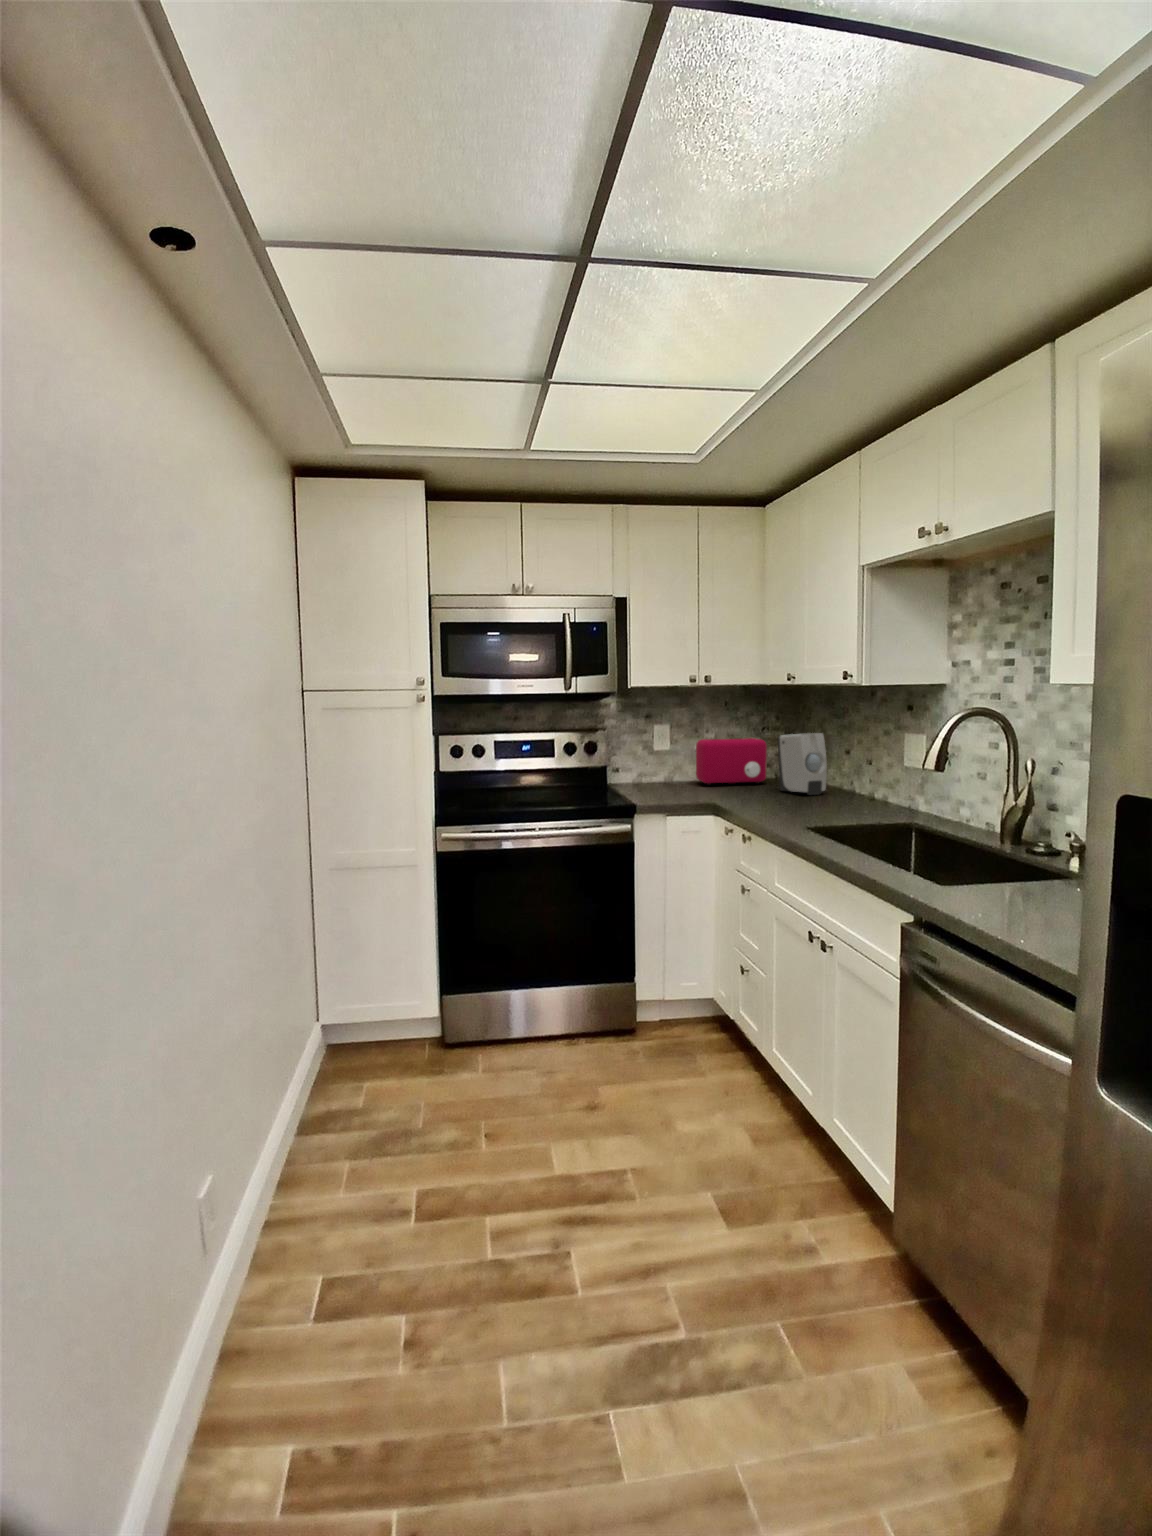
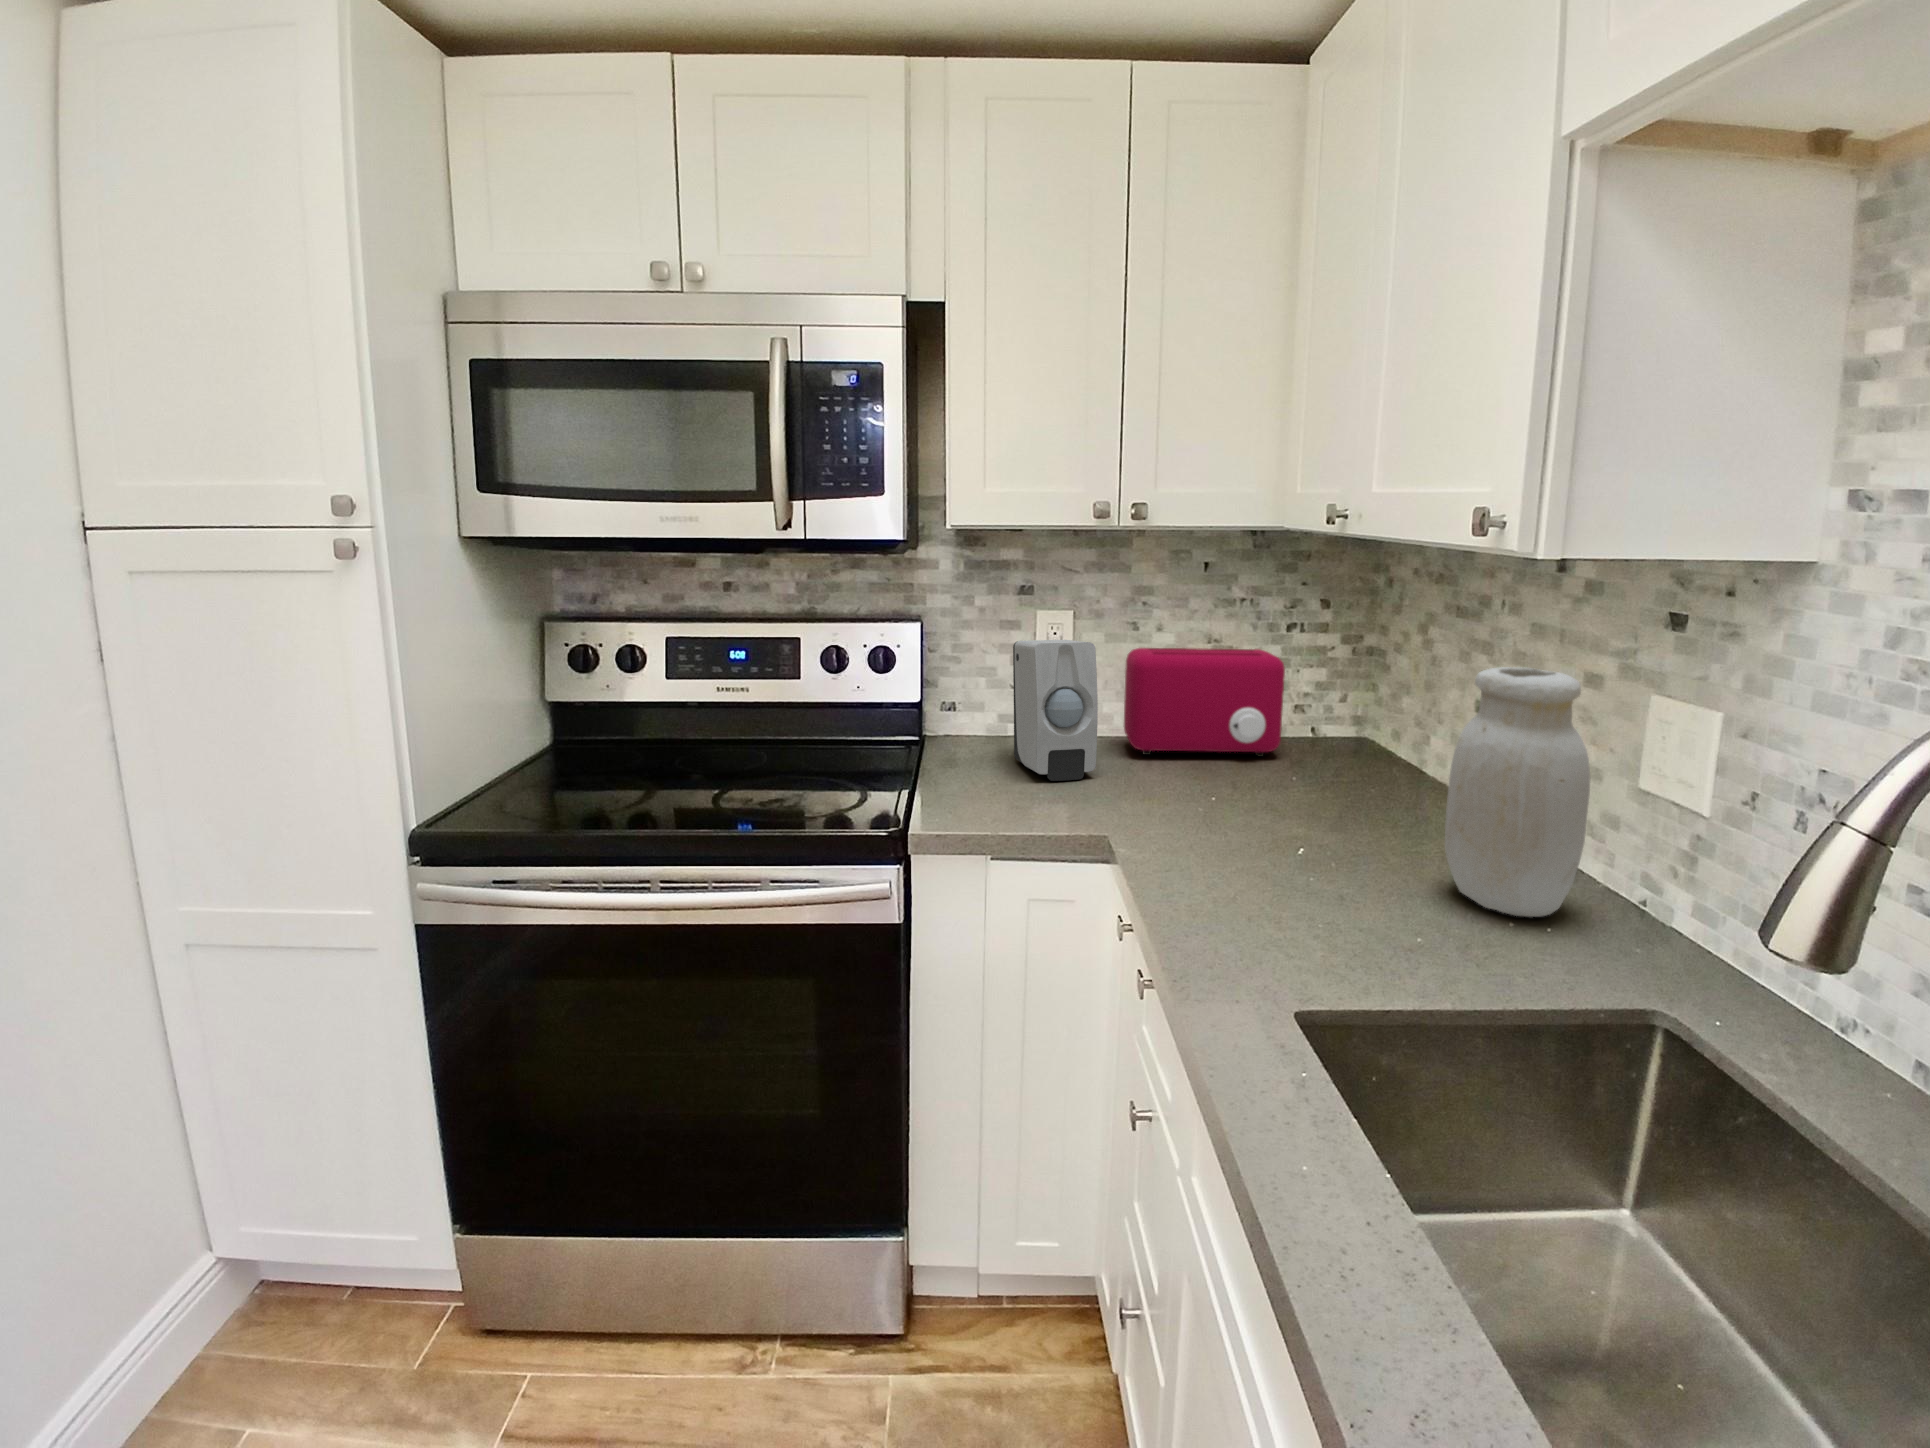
jar: none [841,726,888,811] -> present [1445,667,1590,917]
soap dispenser: present [778,733,827,795] -> present [1013,640,1098,781]

